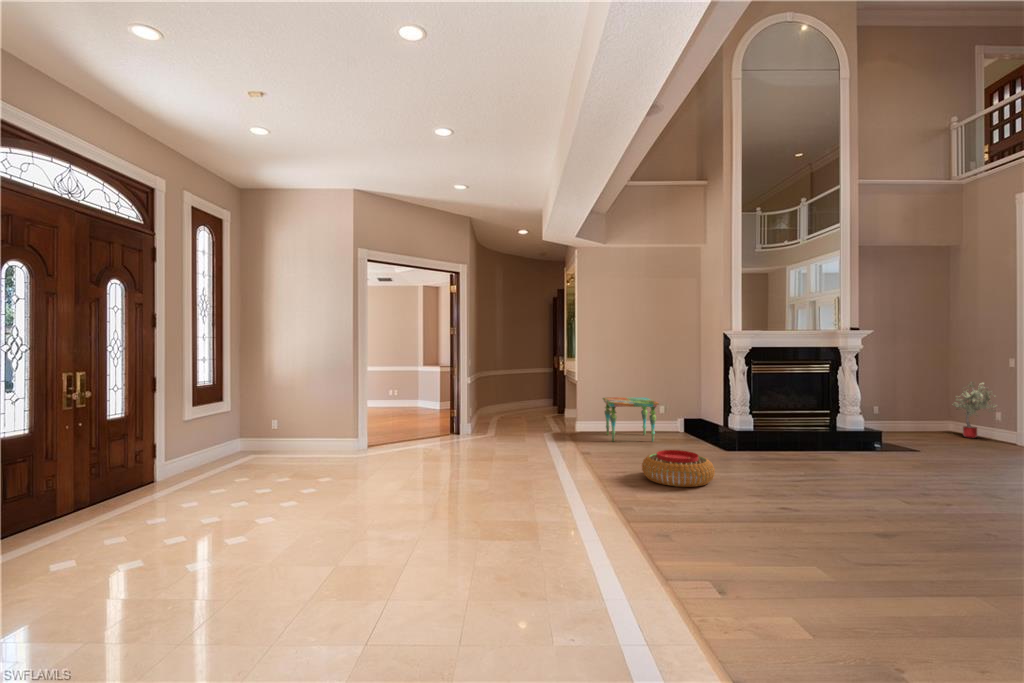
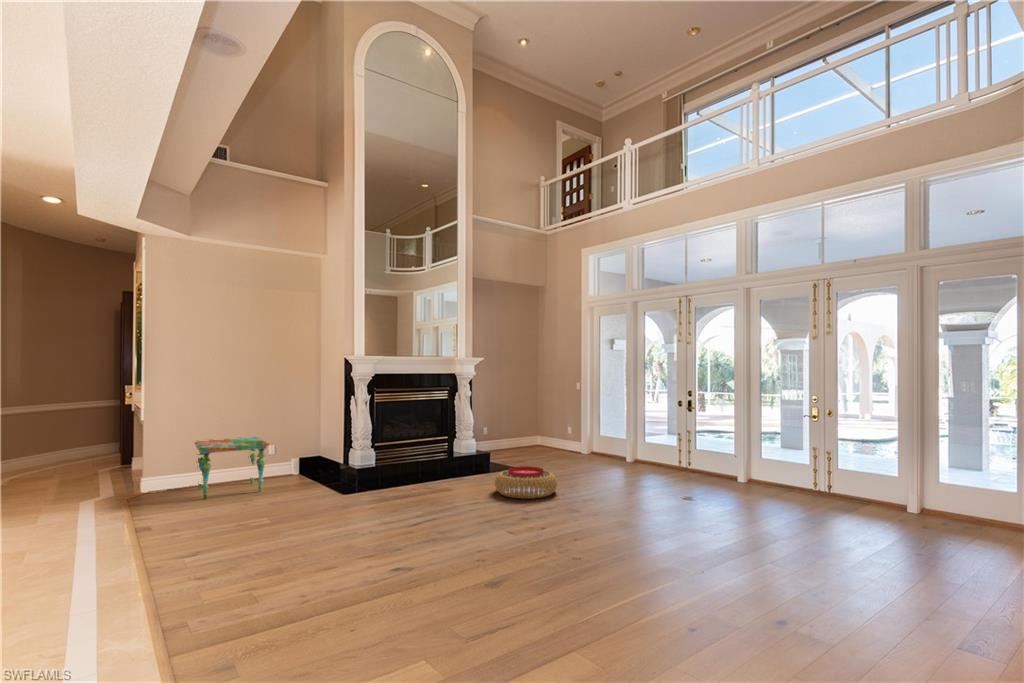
potted tree: present [953,382,996,438] -> none [539,402,568,450]
pouf: present [642,450,715,487] -> present [495,466,557,499]

